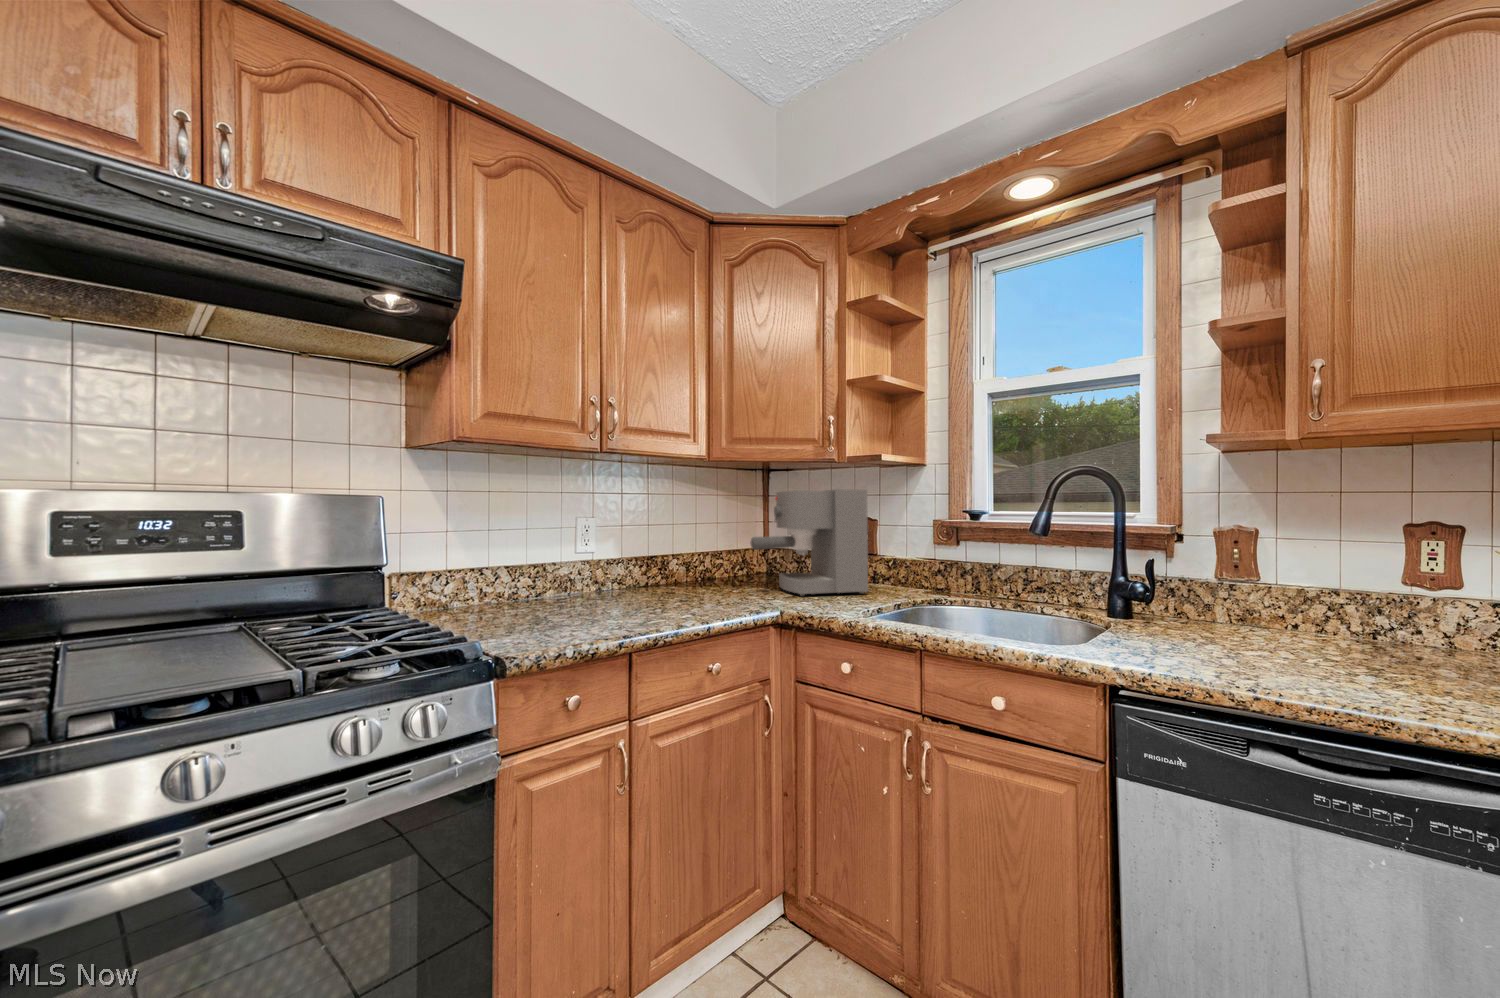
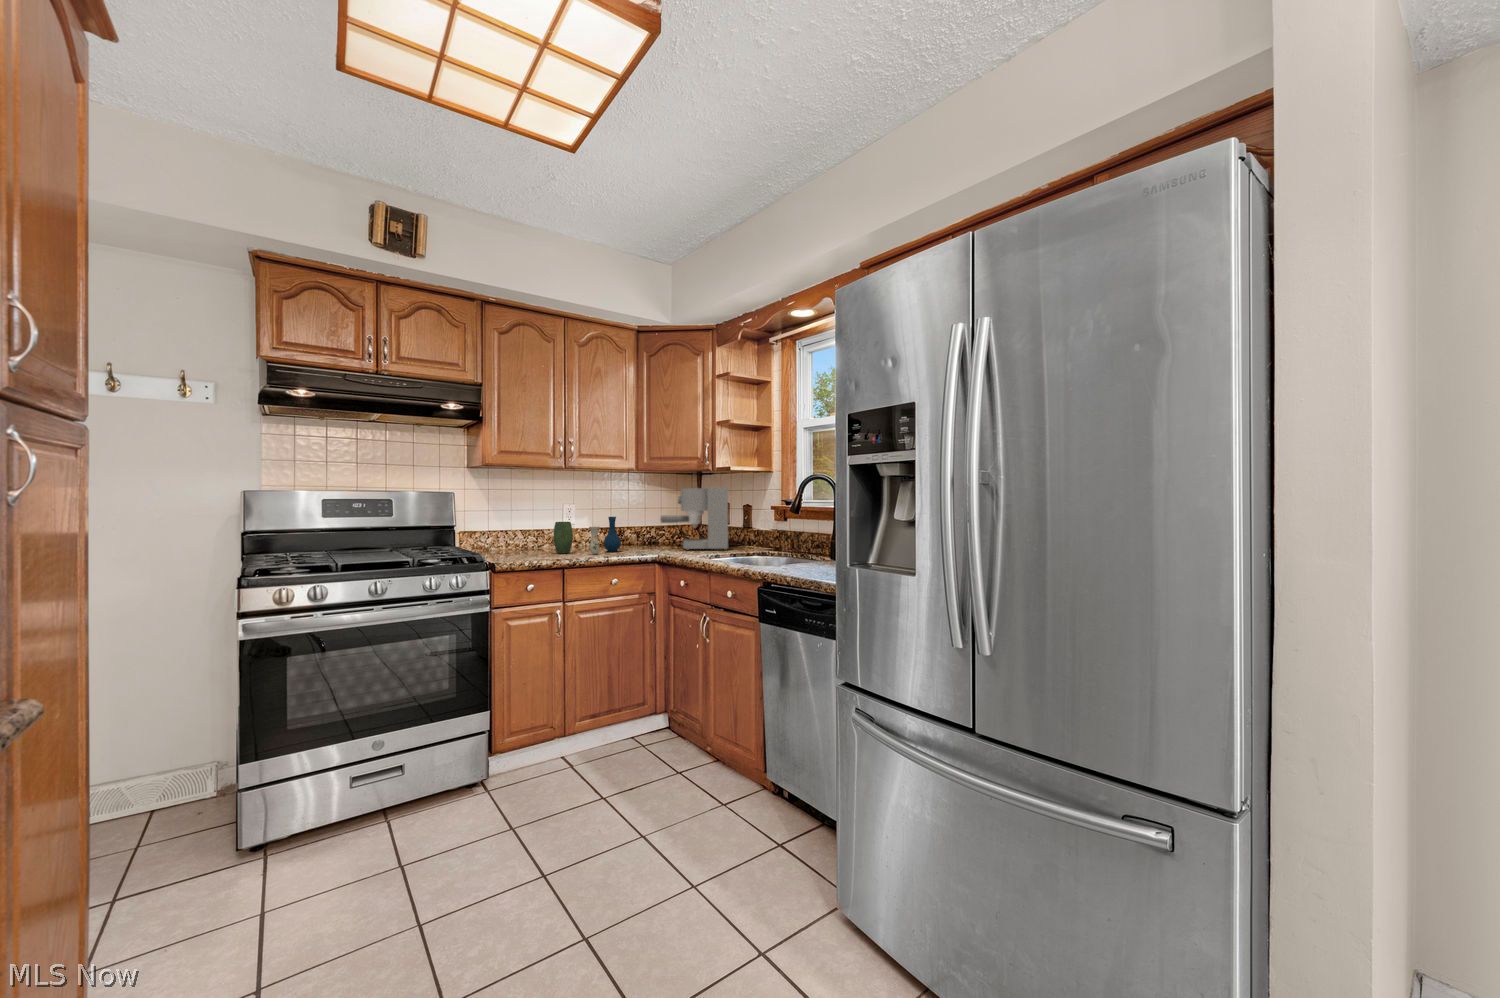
vase: none [581,540,696,612] -> present [554,517,621,554]

